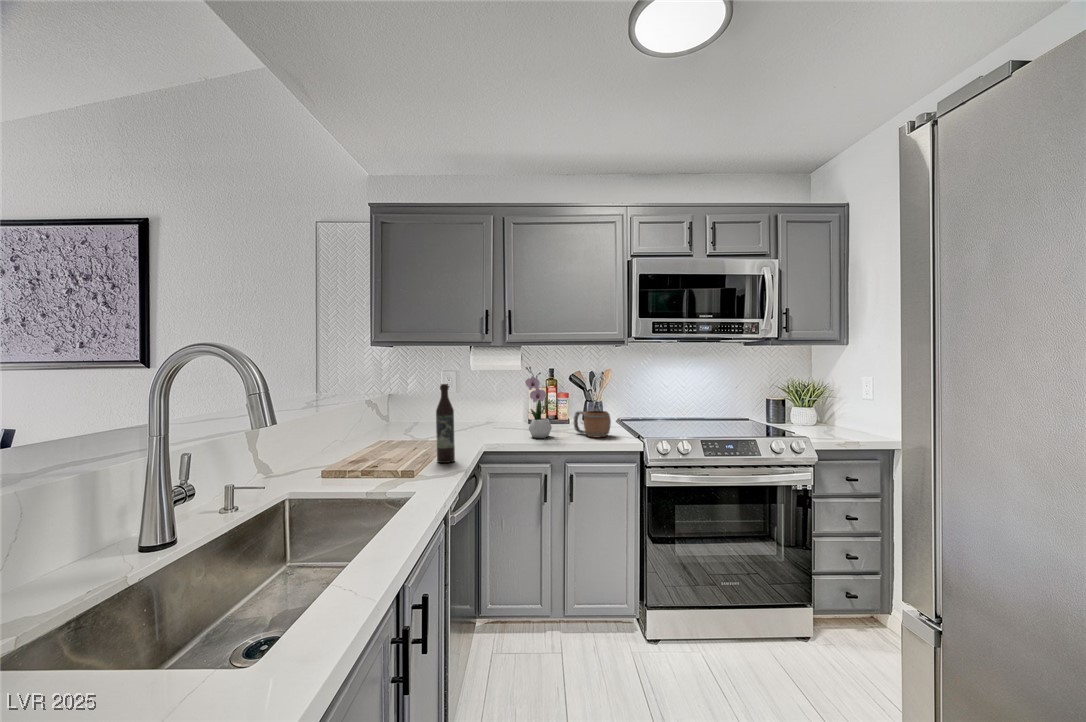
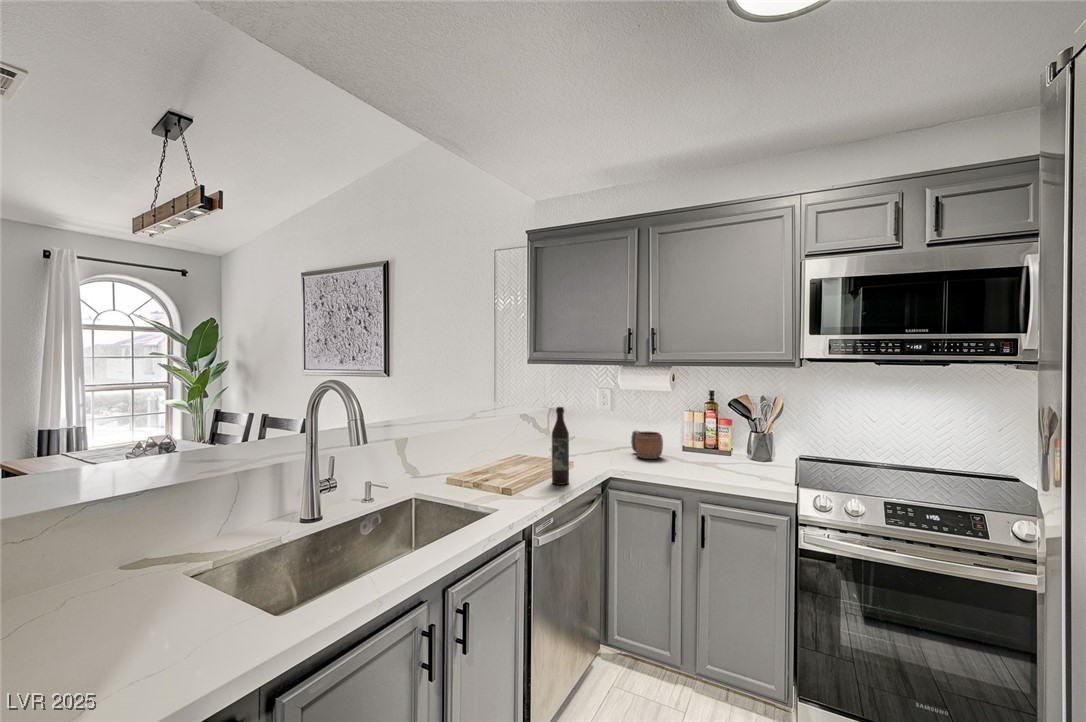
flower arrangement: present [525,367,552,438] -> none [663,390,699,470]
mug: present [574,411,611,437] -> present [631,430,663,459]

